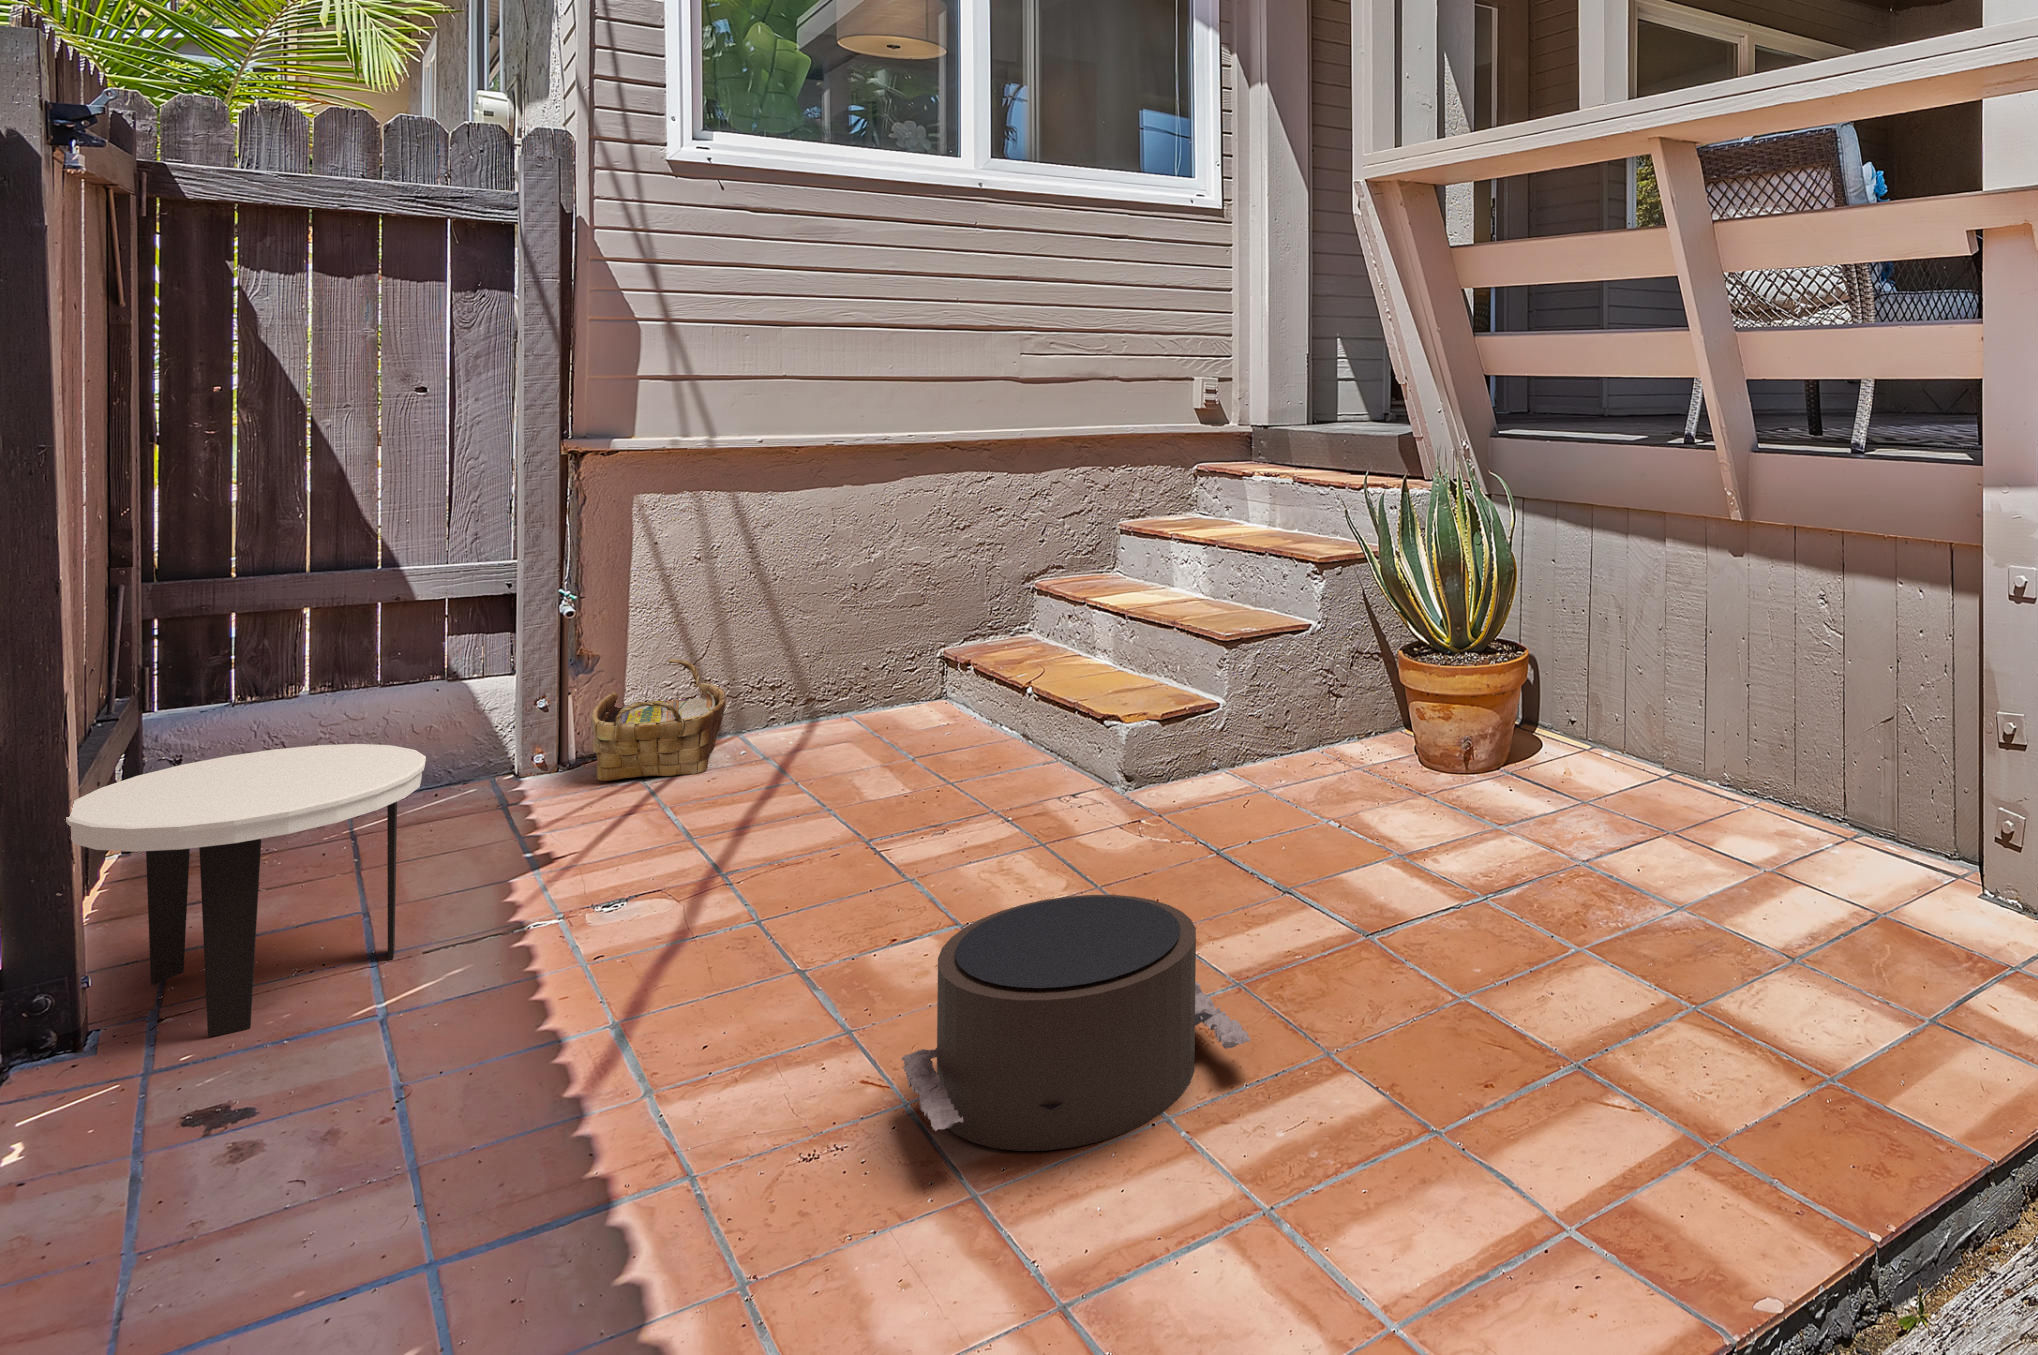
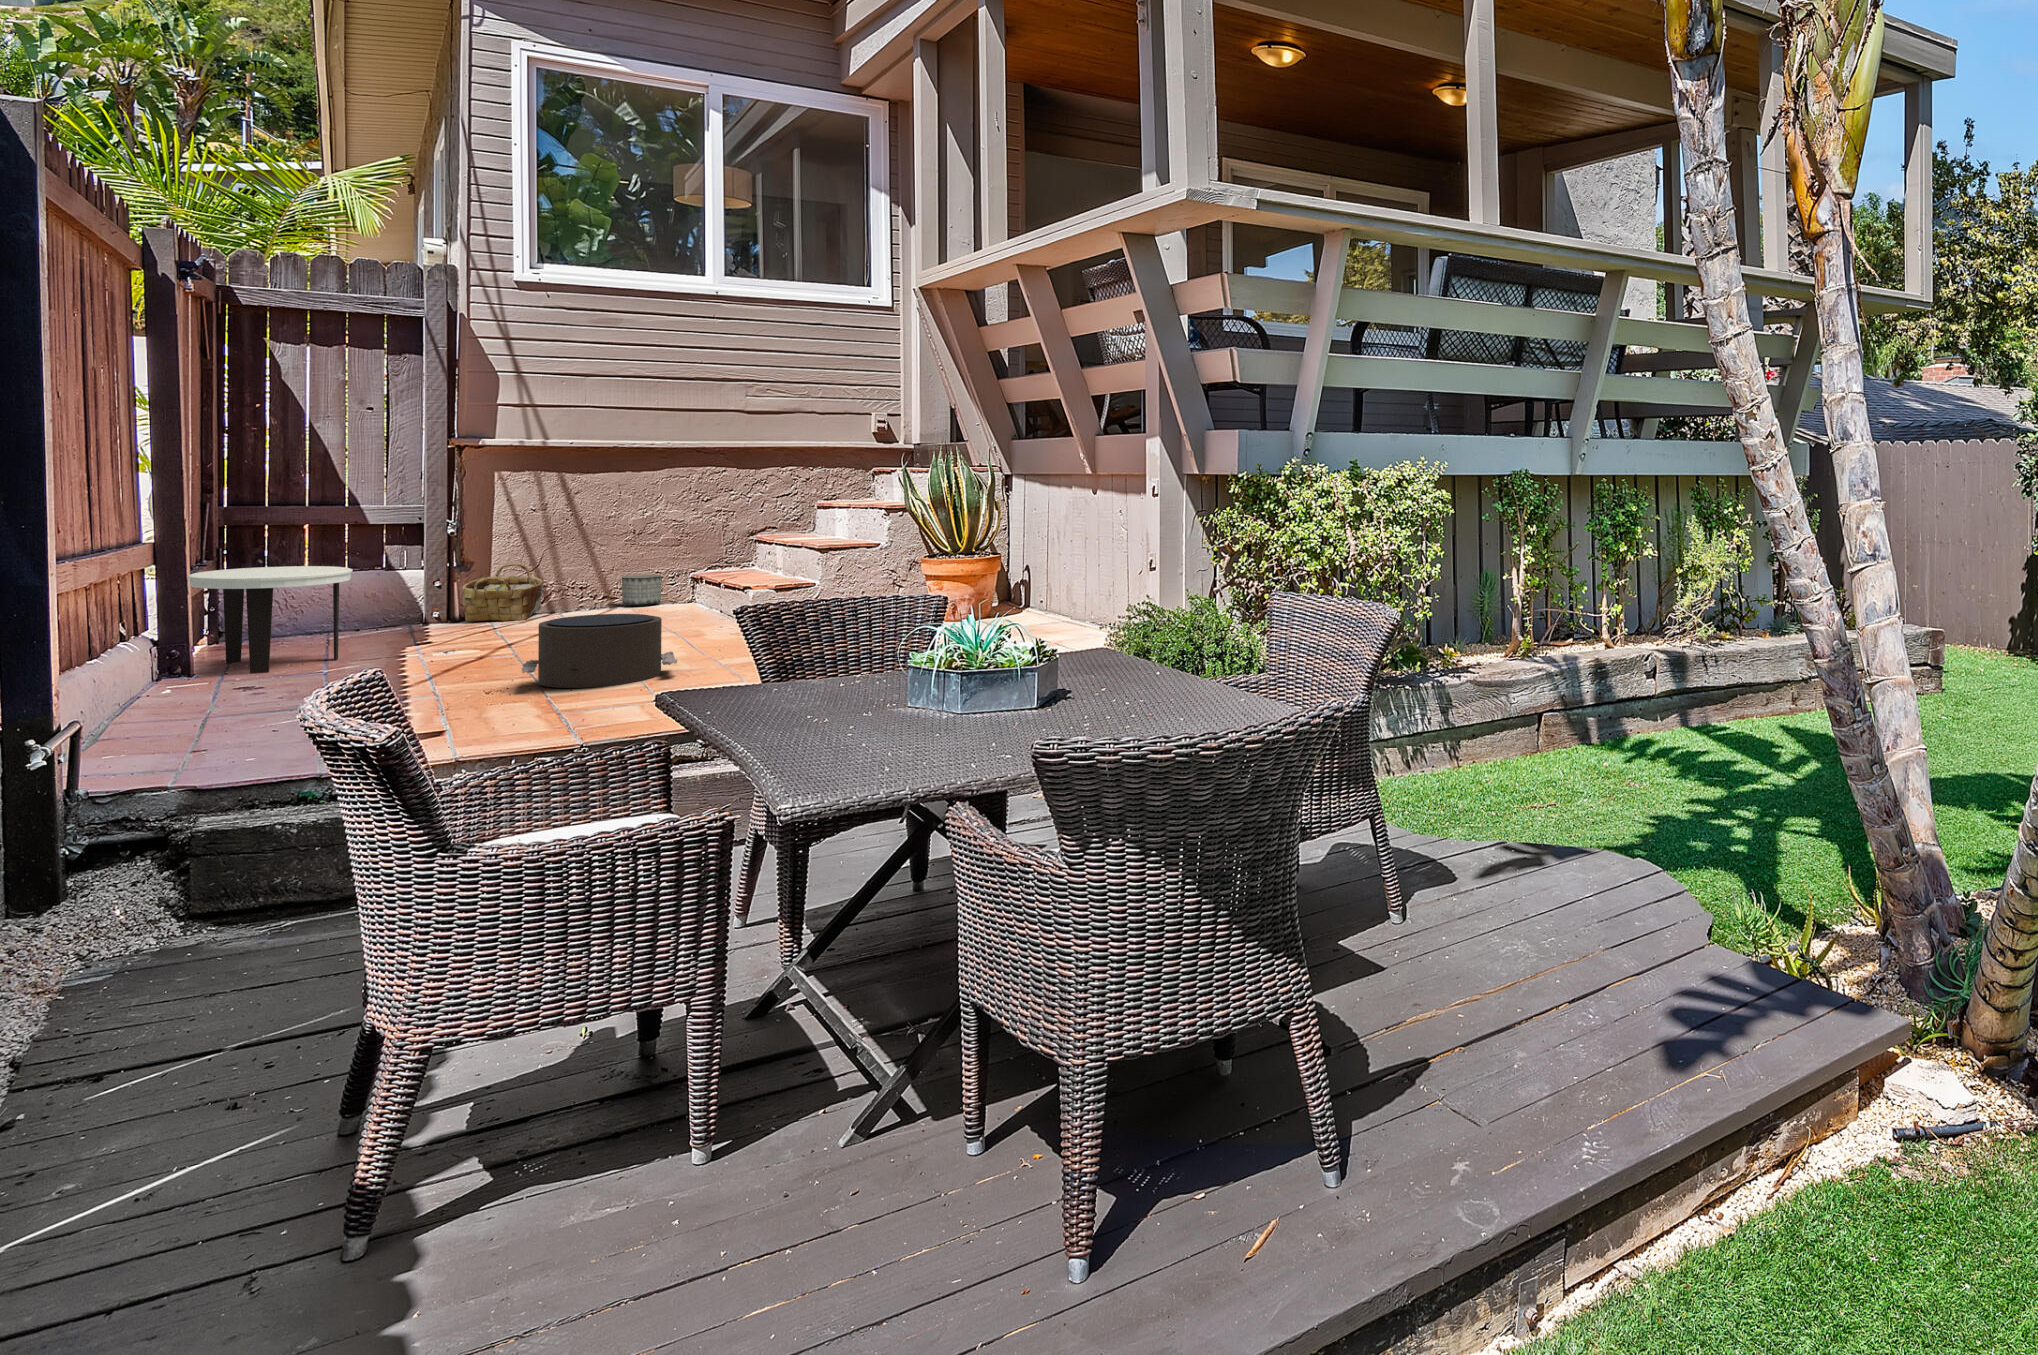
planter: none [847,661,911,722] -> present [622,575,662,606]

